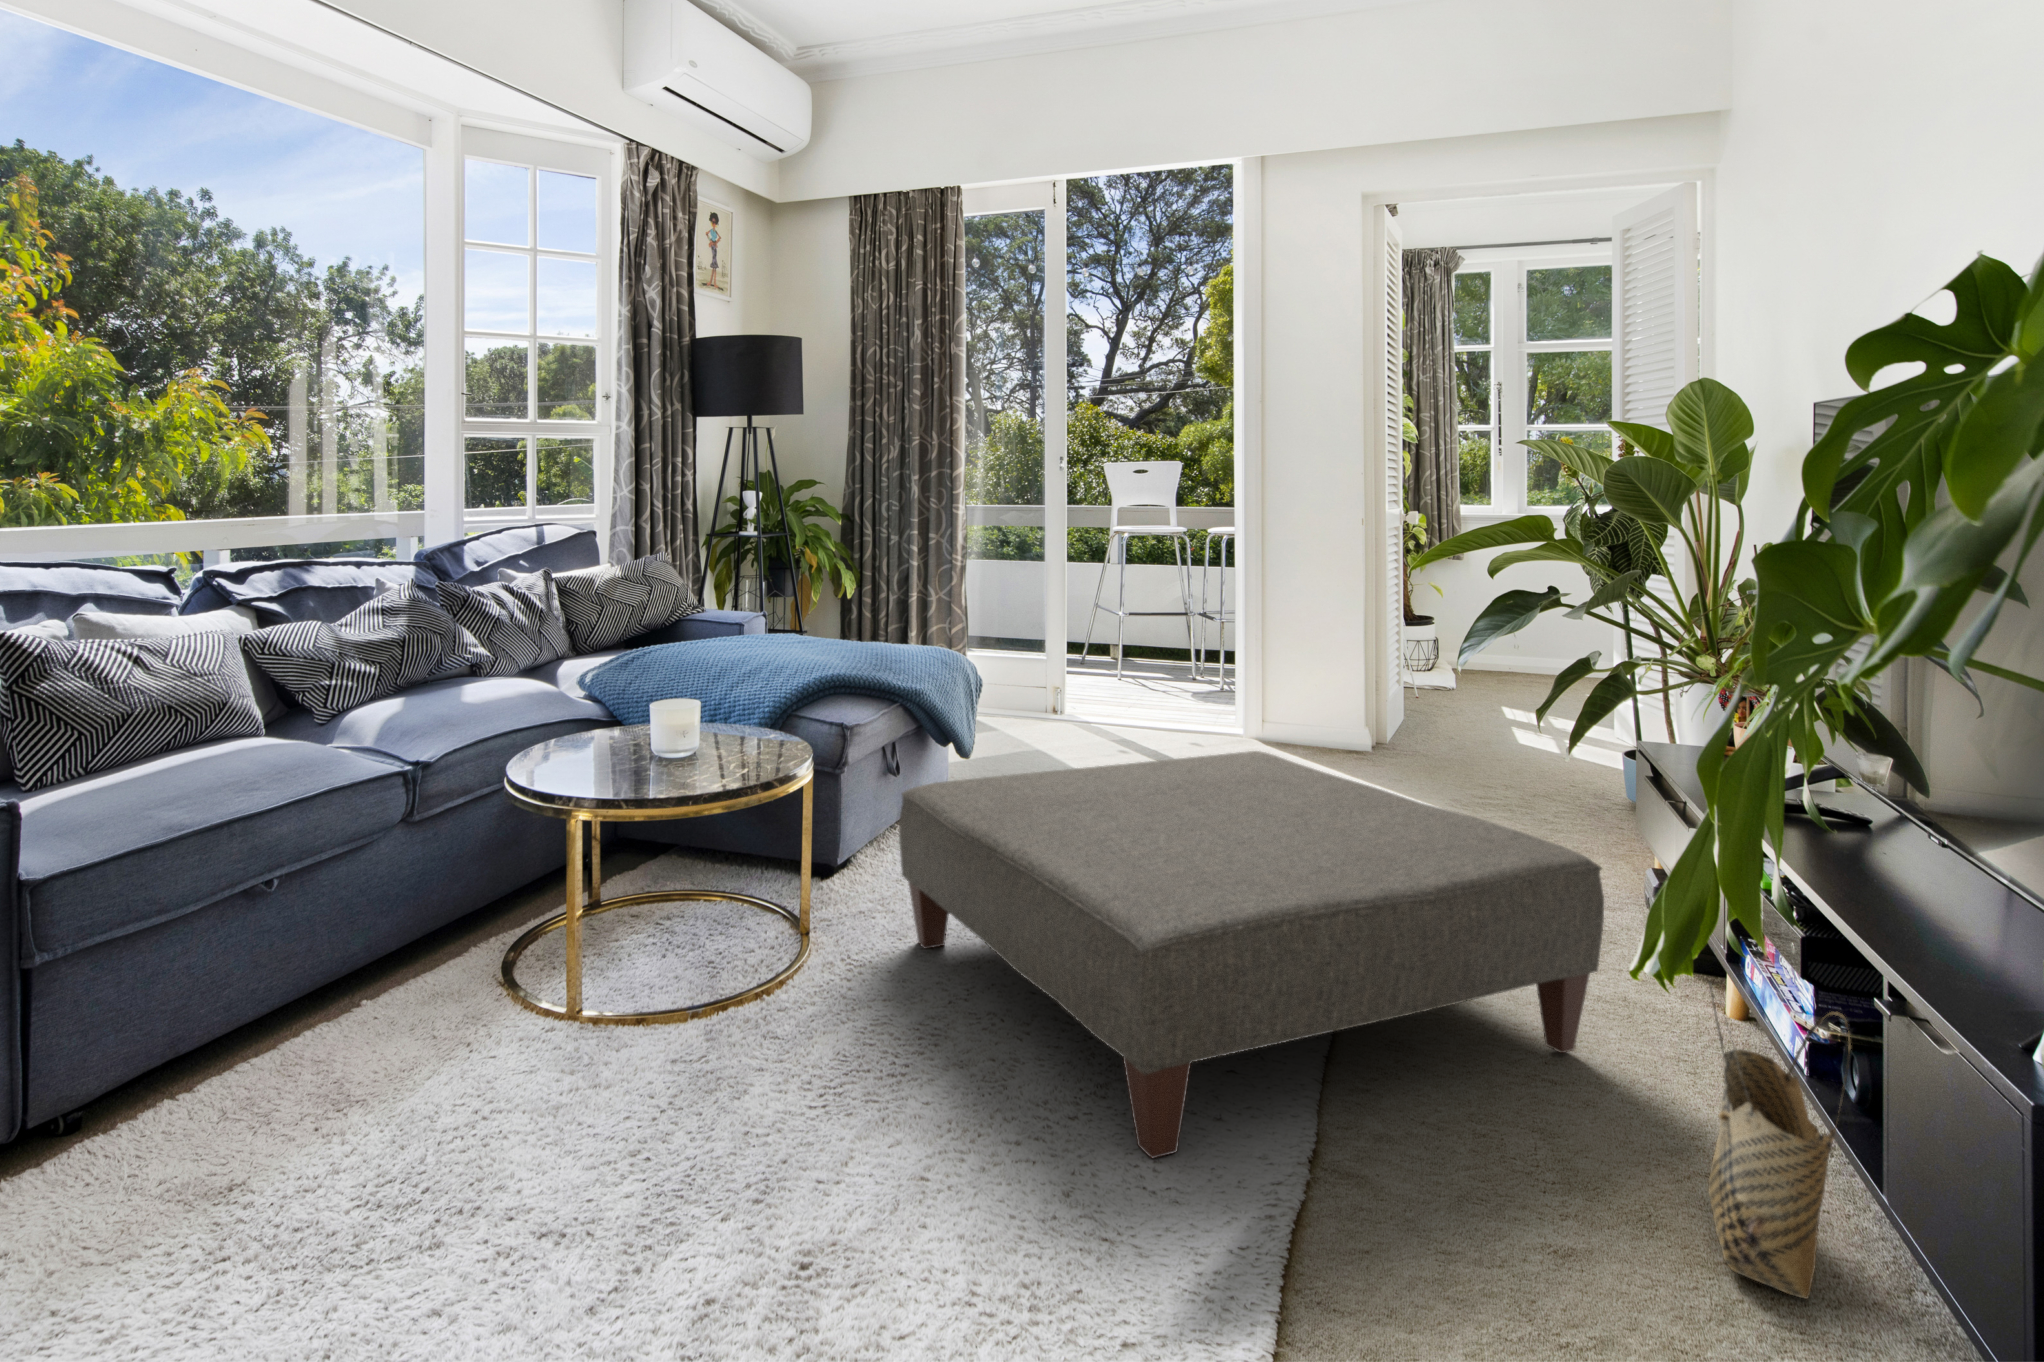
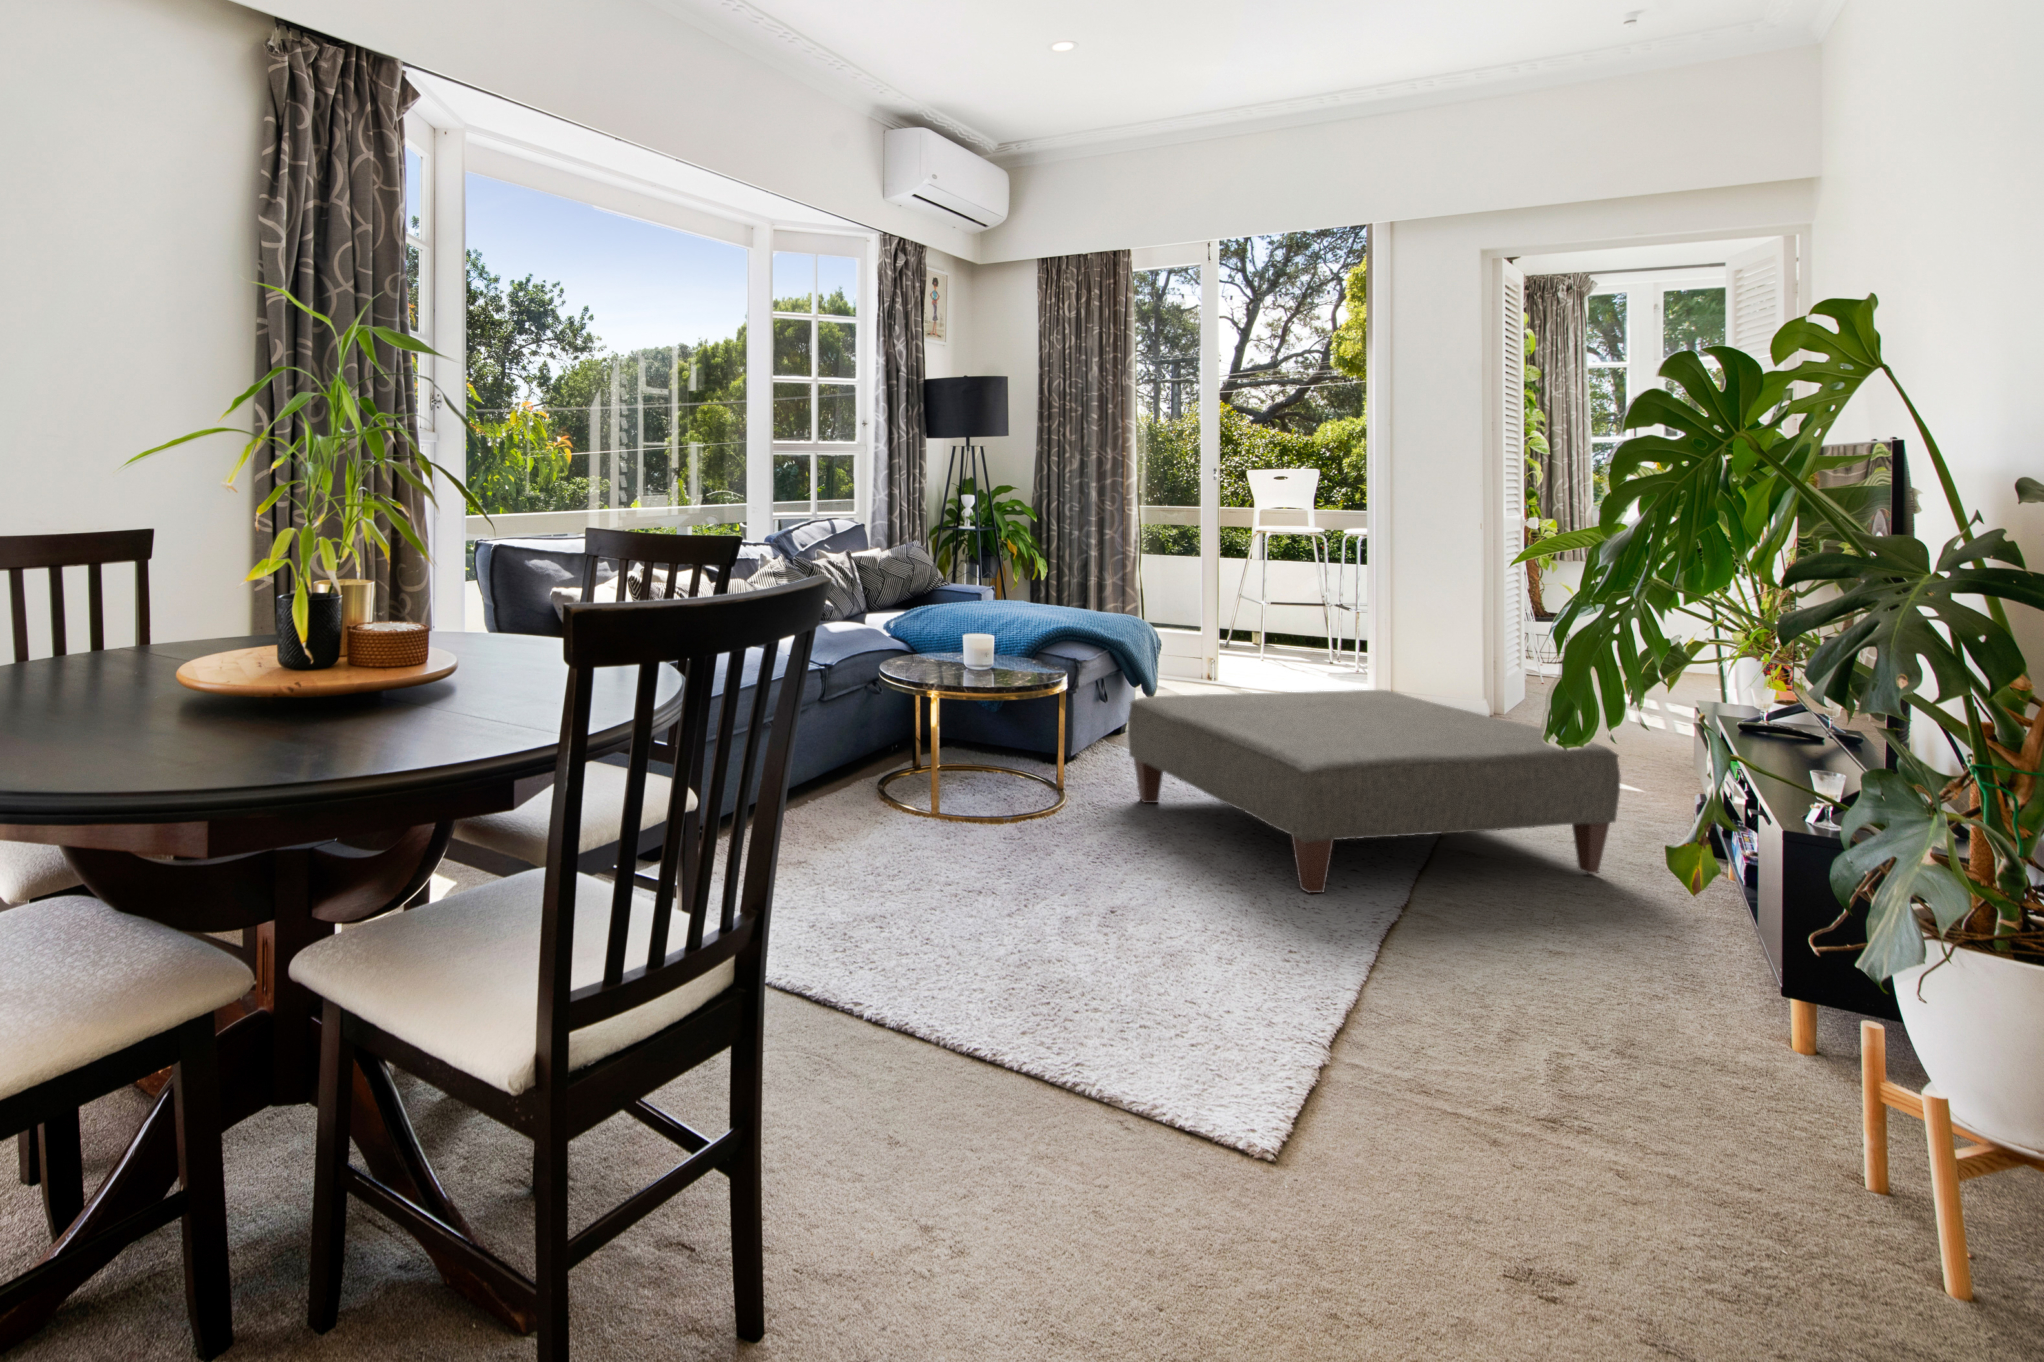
woven basket: present [1708,982,1851,1299] -> none [1655,800,1735,966]

